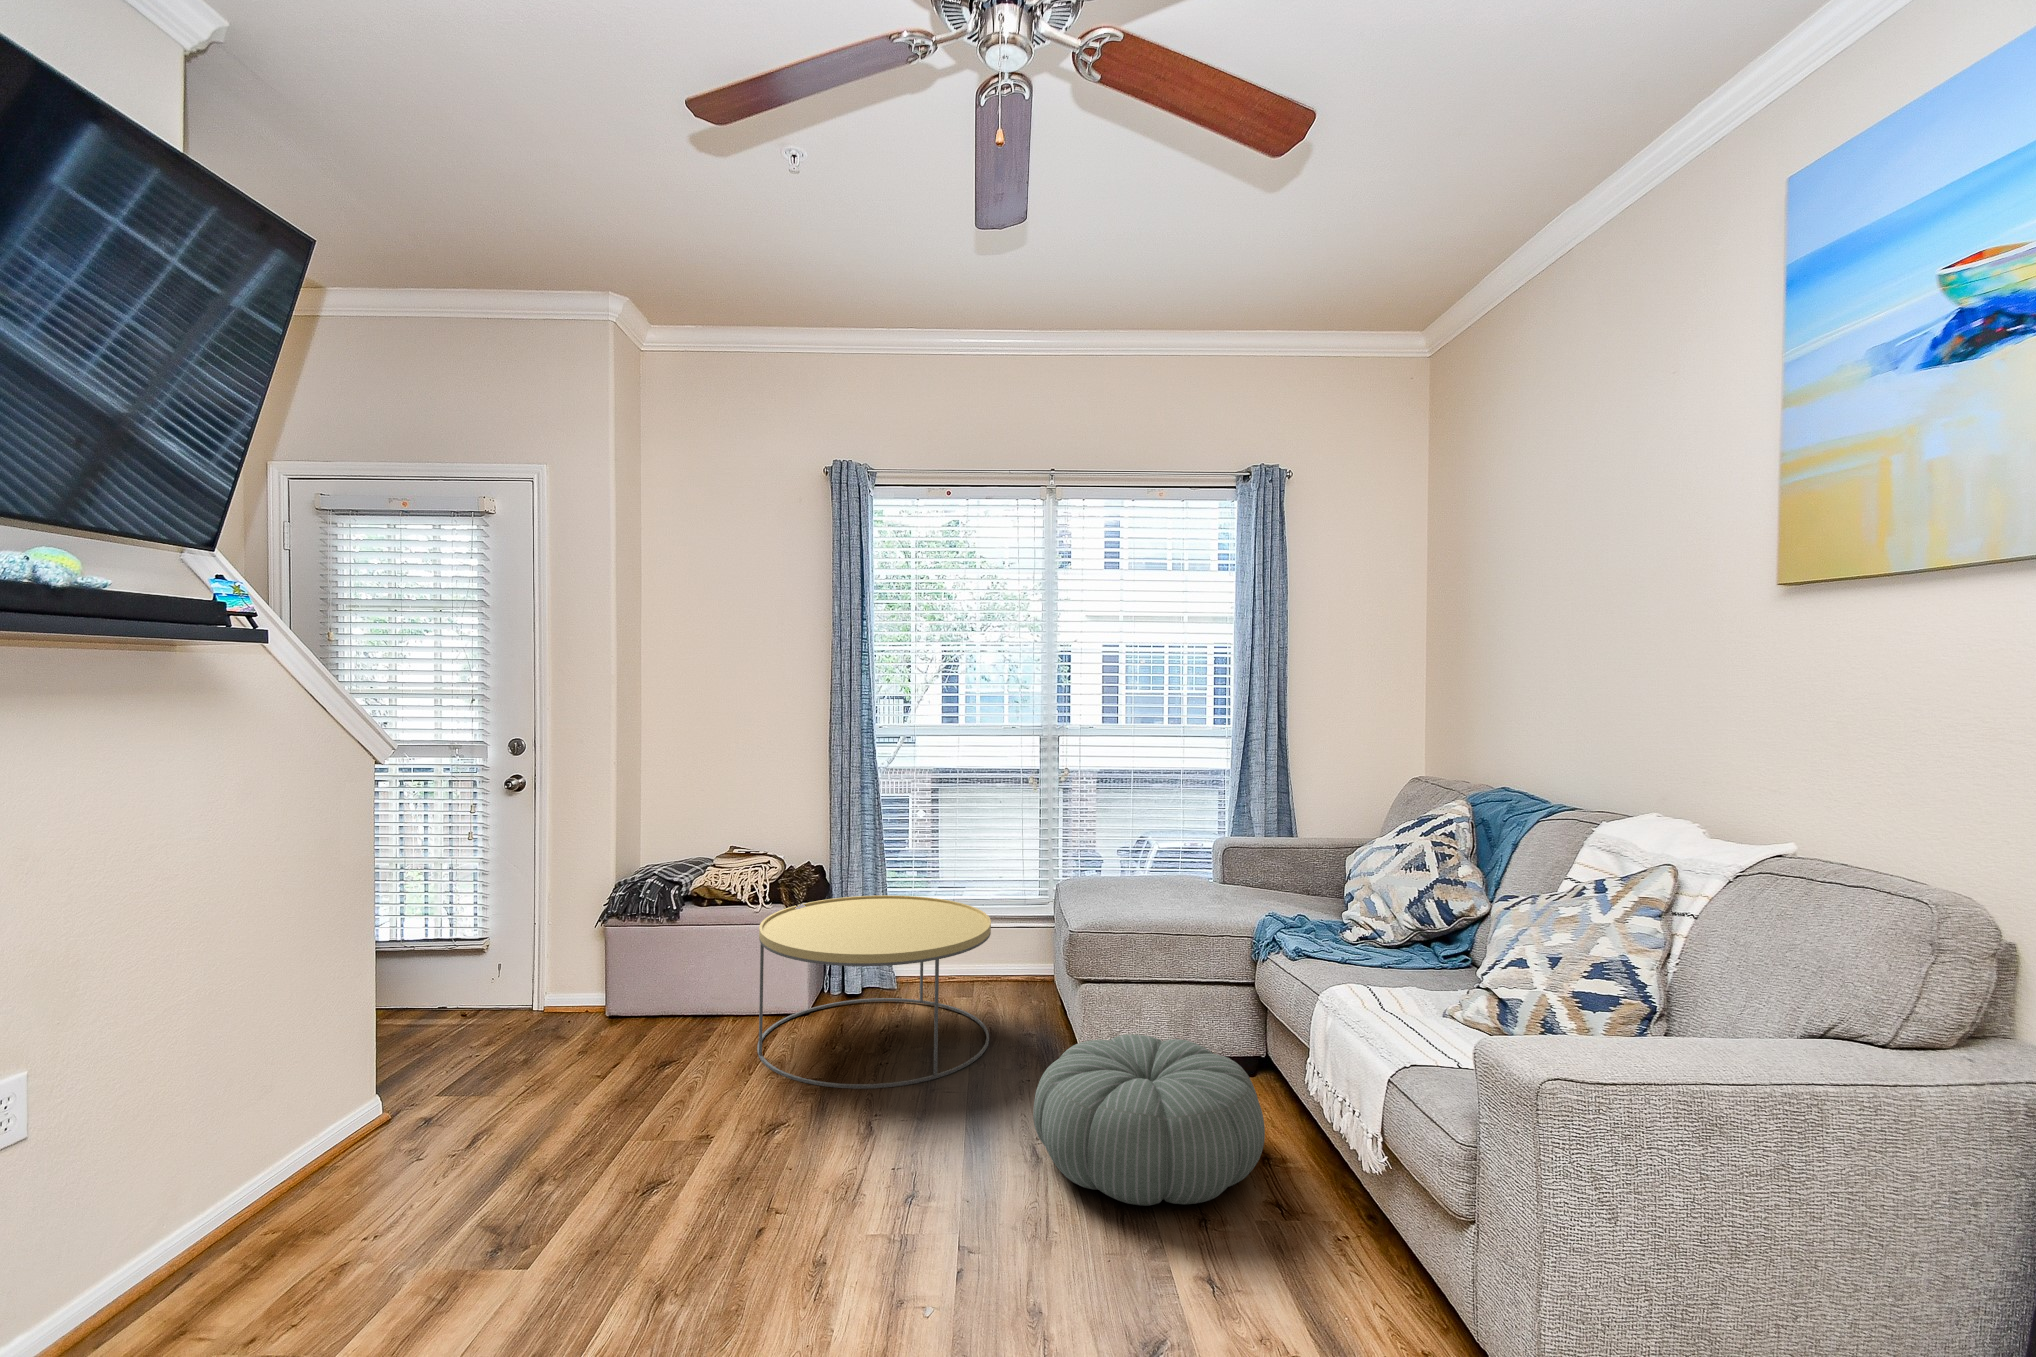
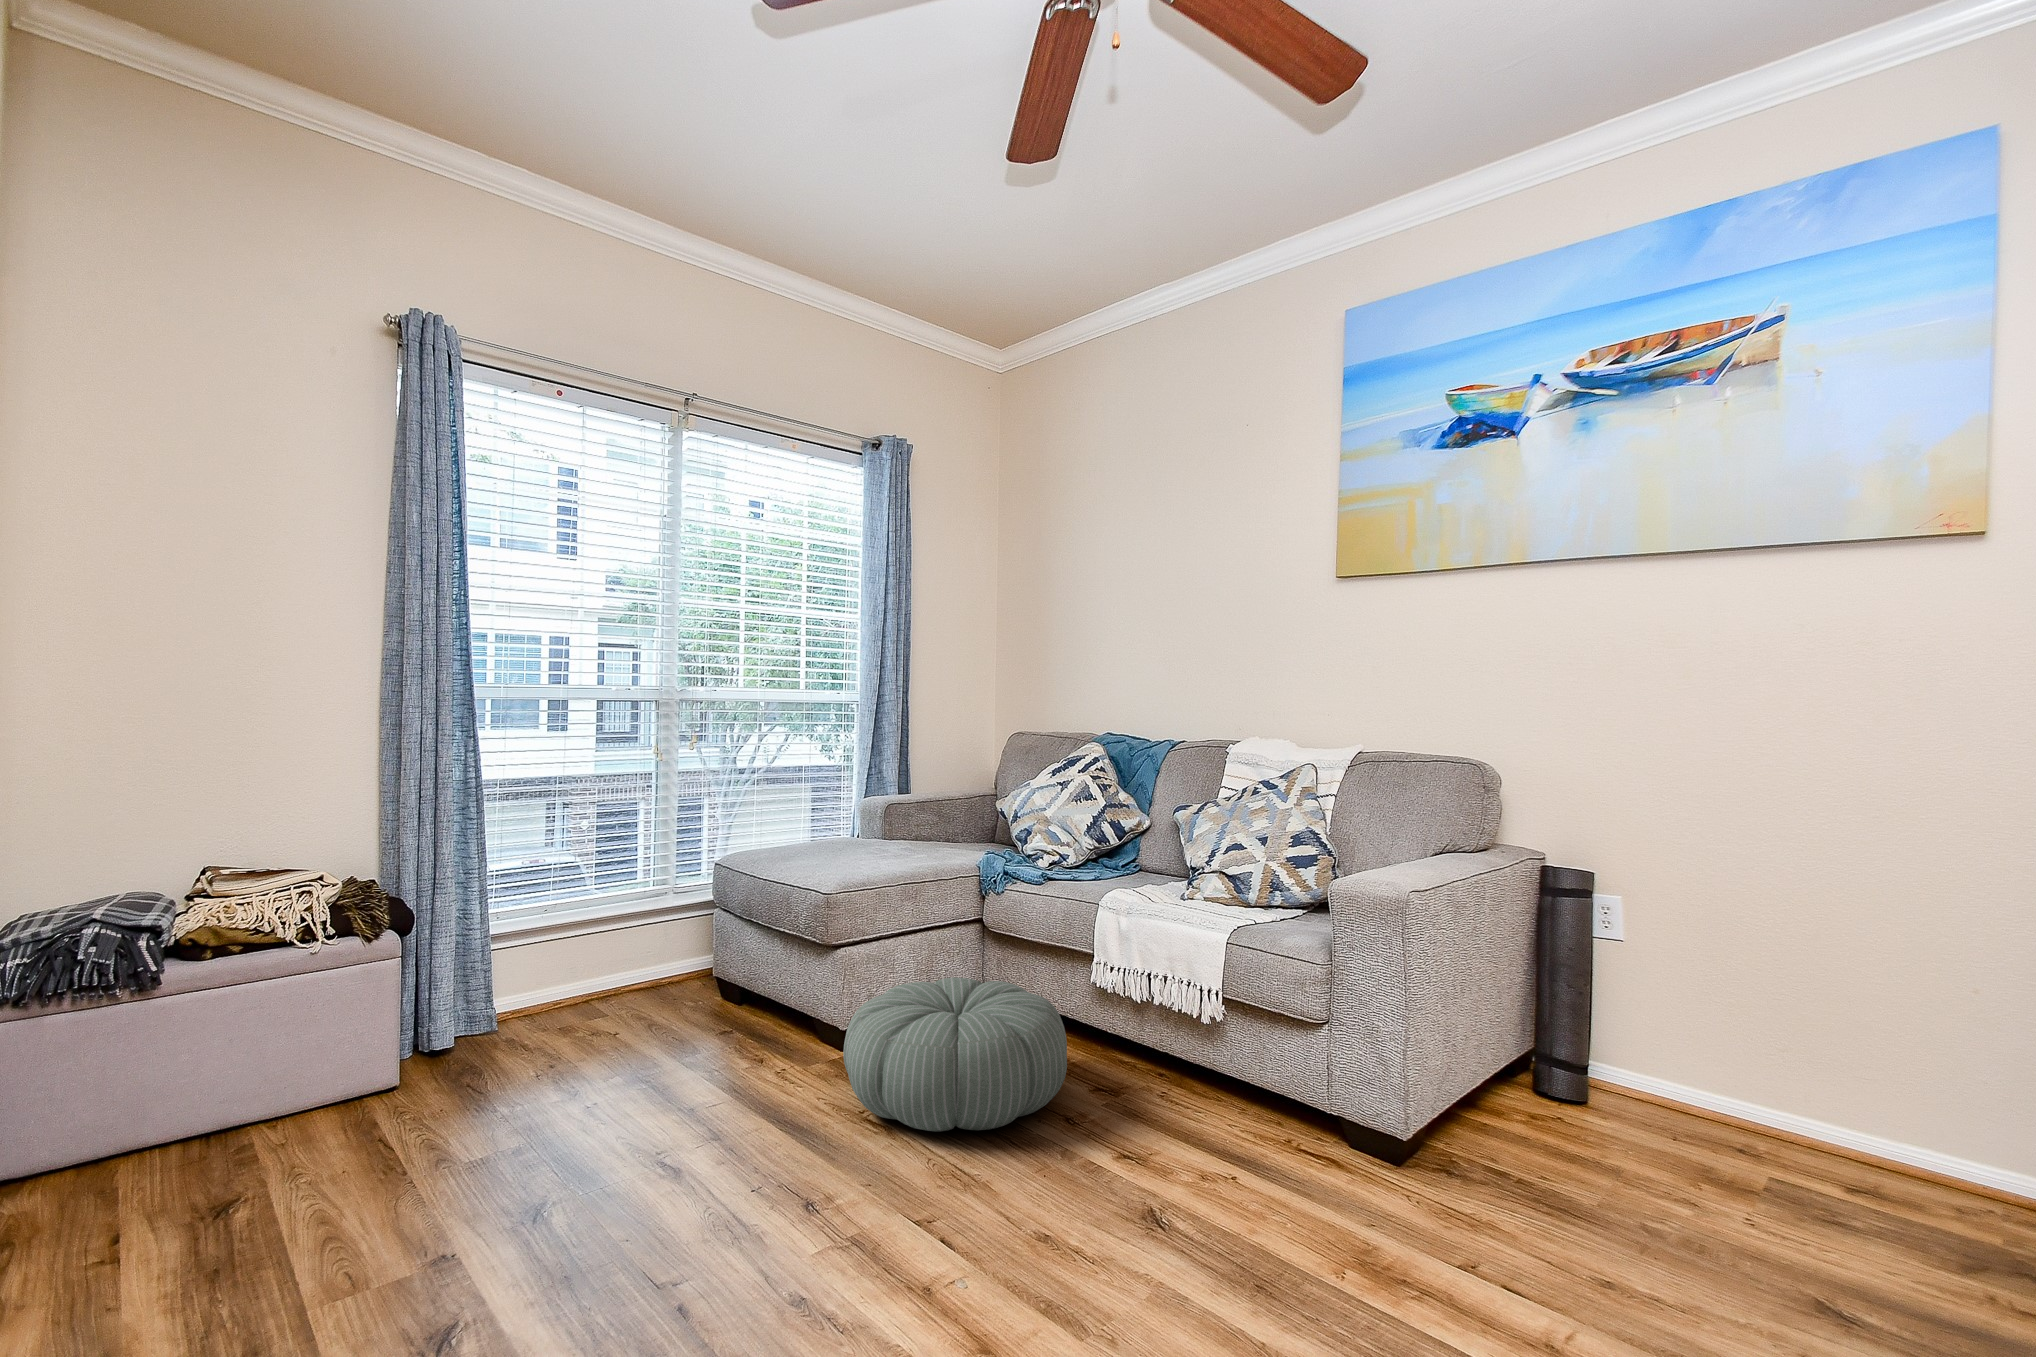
coffee table: present [757,895,991,1089] -> none [345,899,685,1155]

